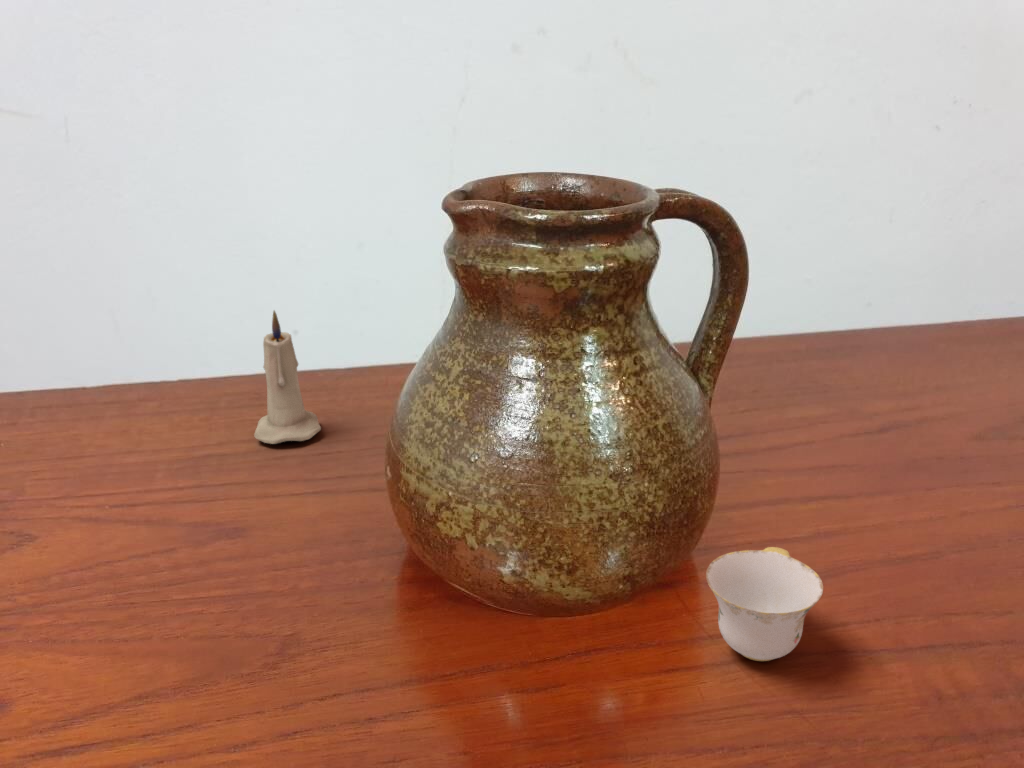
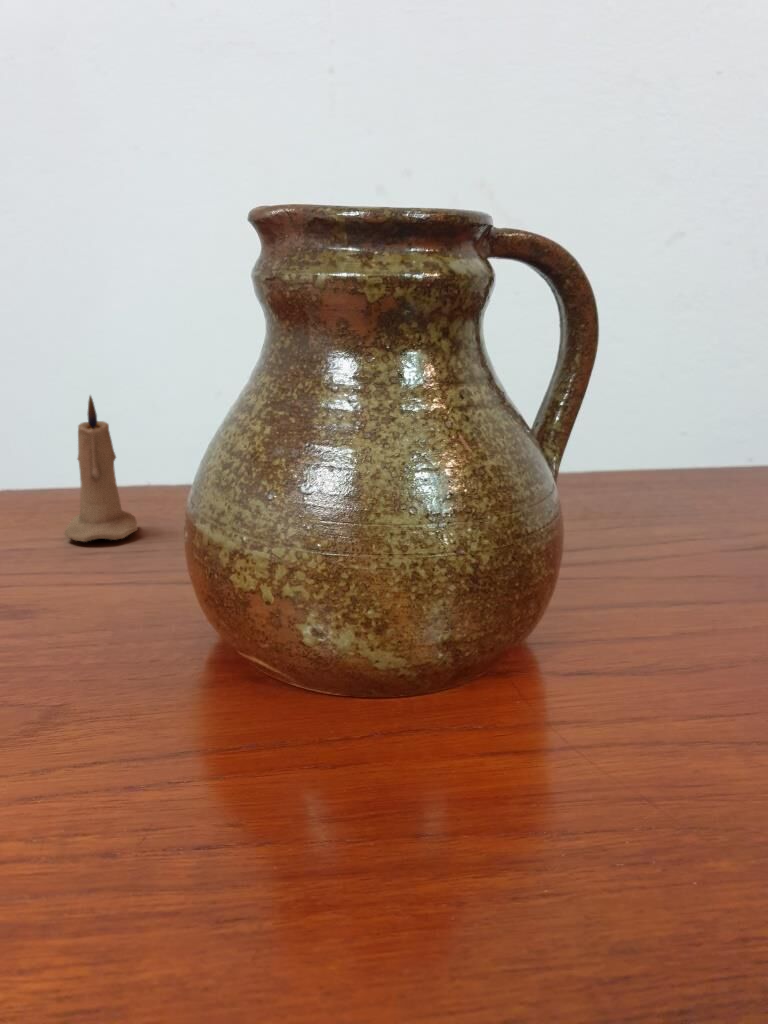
teacup: present [706,547,823,661] -> none [539,618,676,744]

